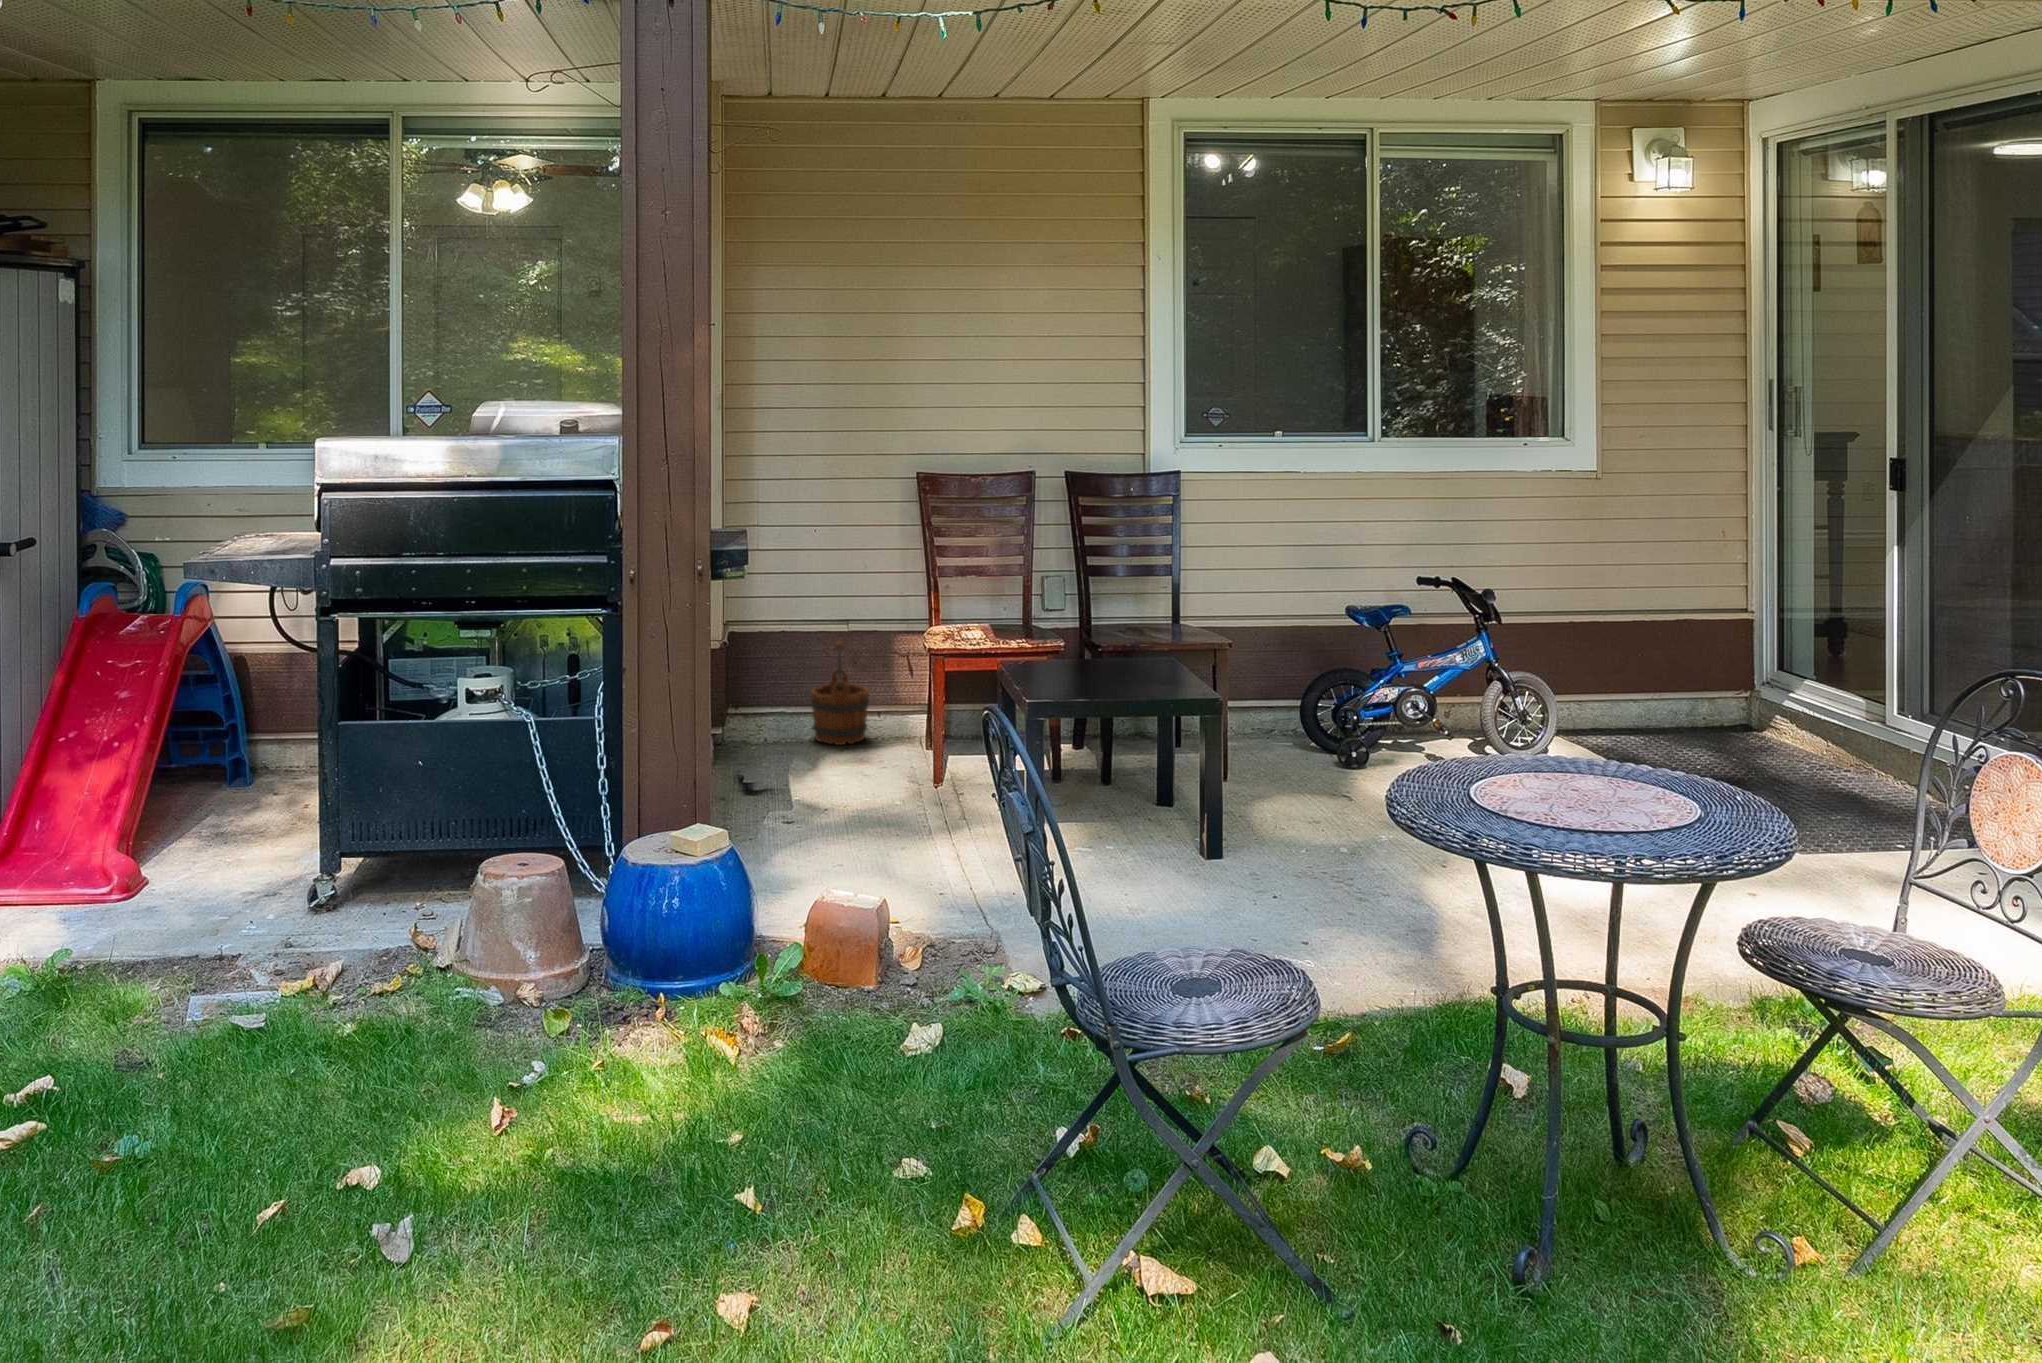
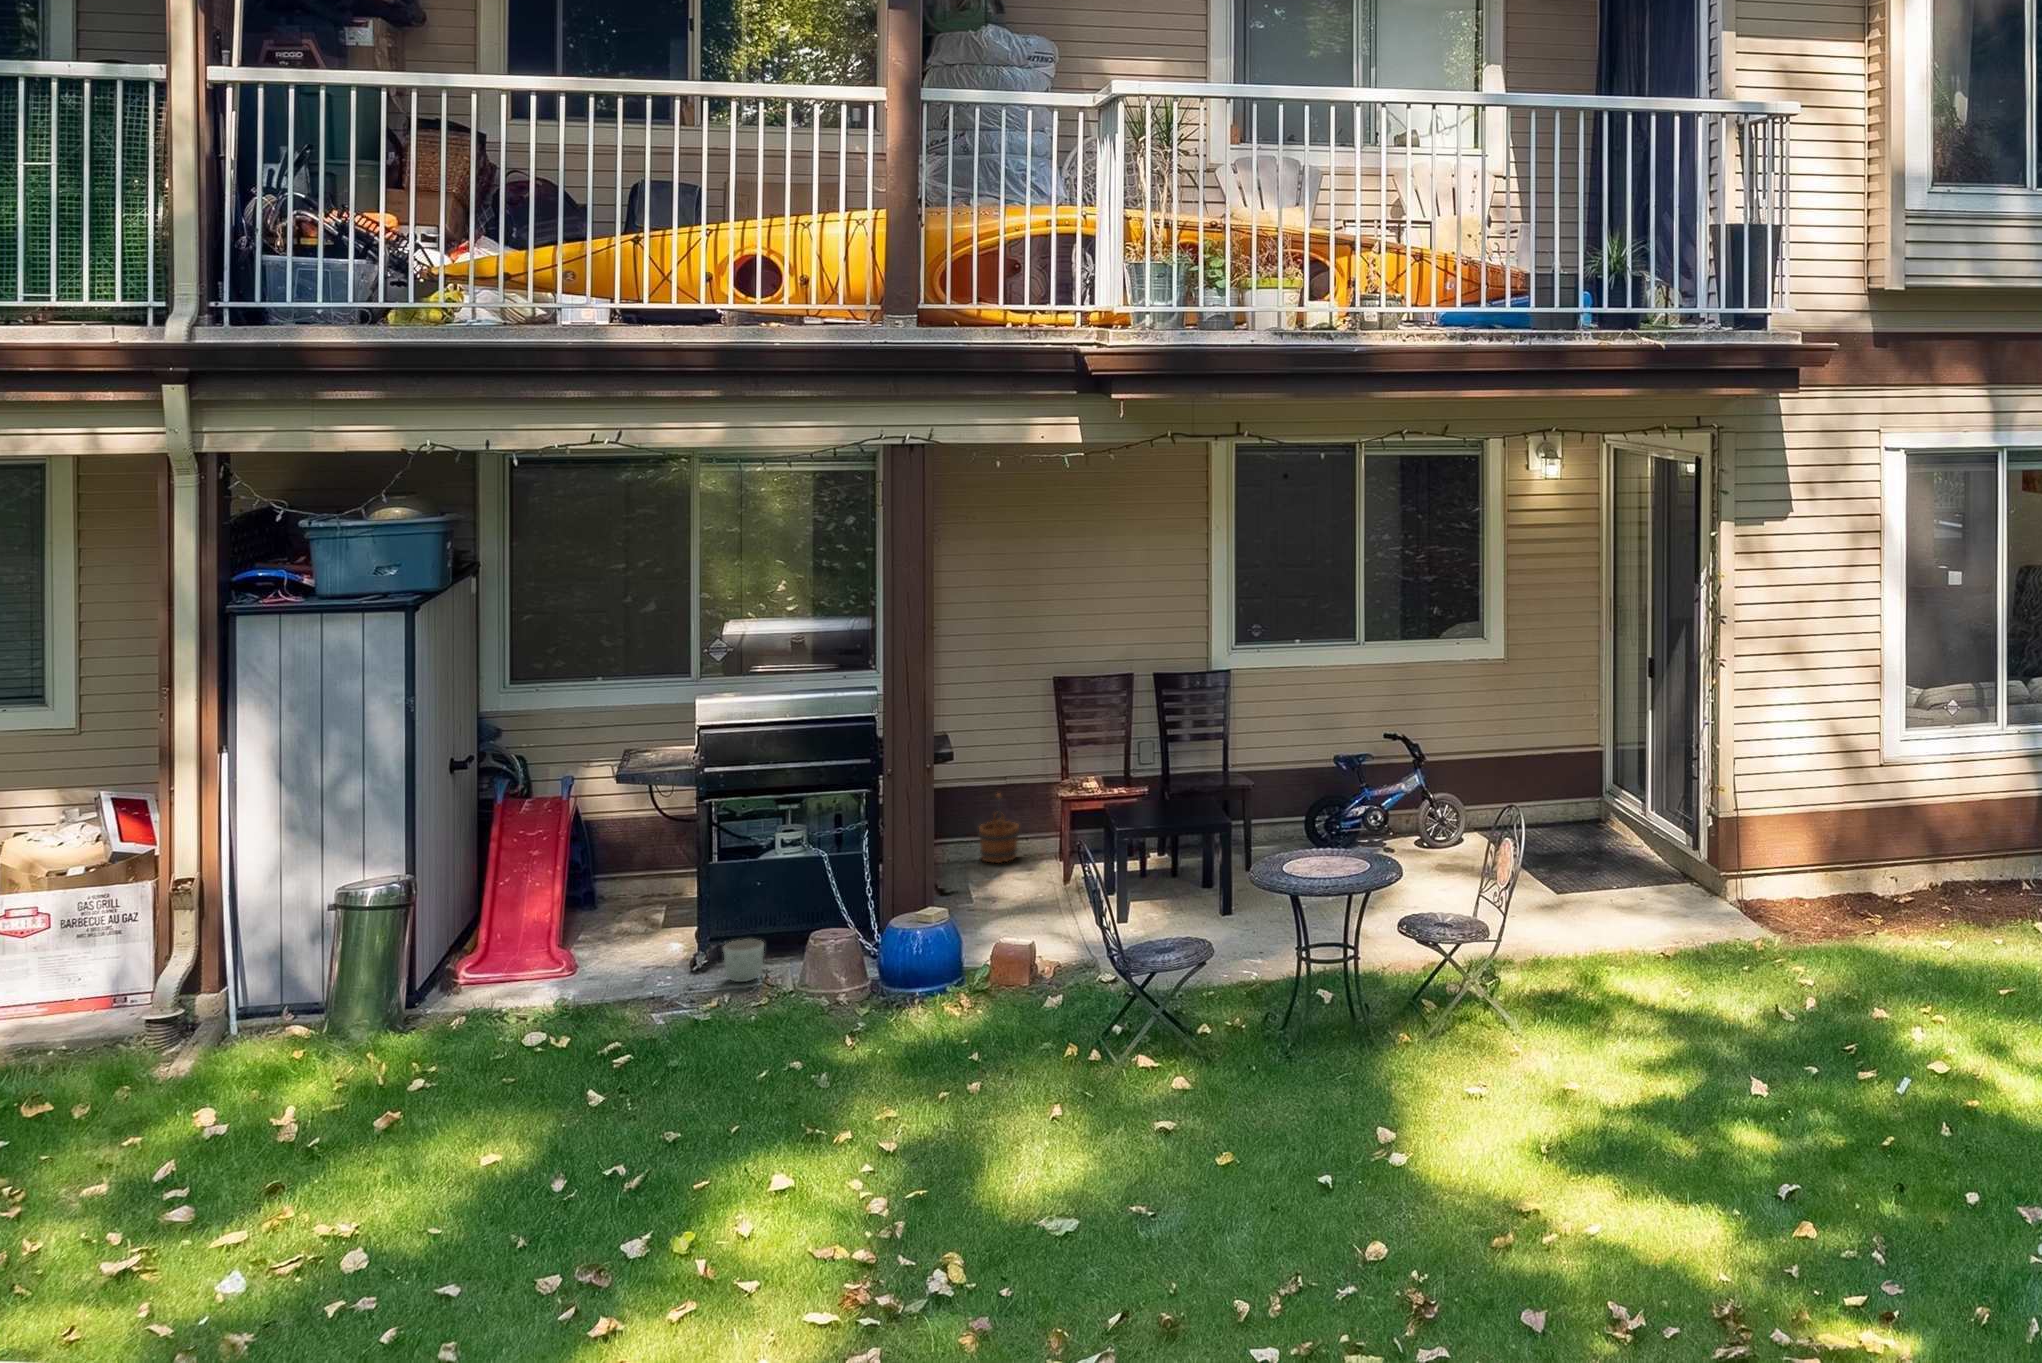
planter: none [354,860,425,937] -> present [724,939,764,982]

